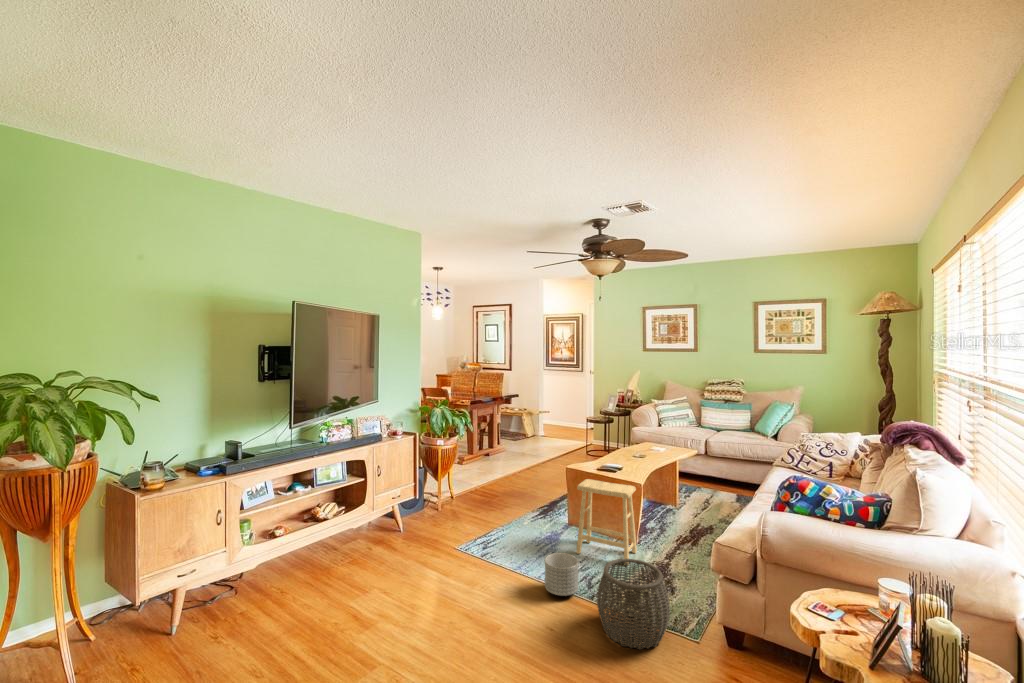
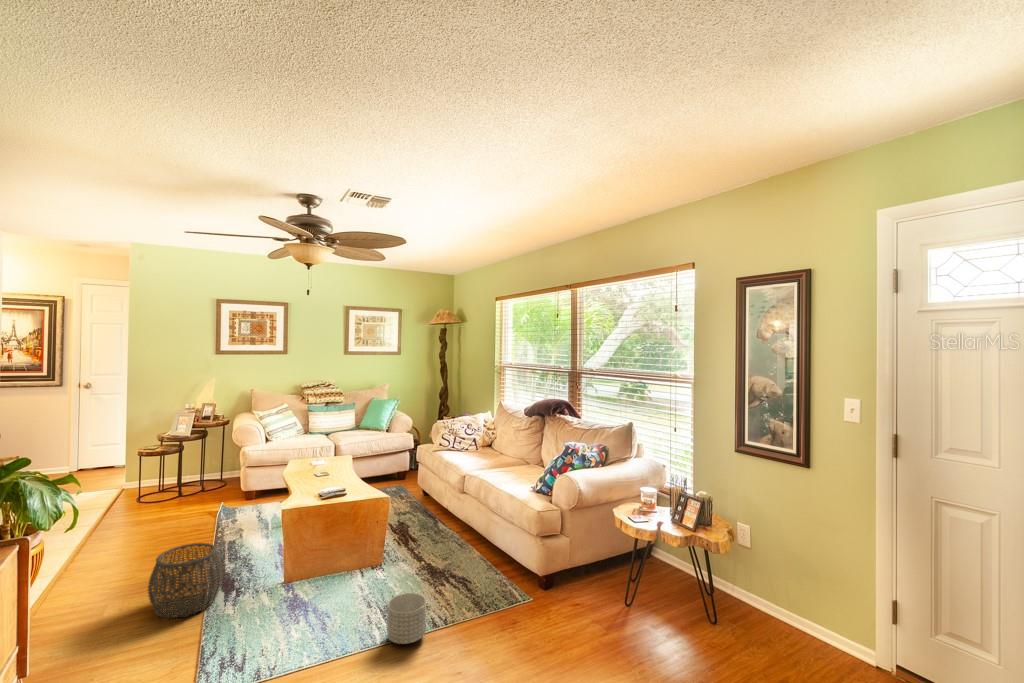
footstool: present [576,479,637,559] -> none [338,502,408,602]
woven basket: present [597,559,670,649] -> present [148,543,223,619]

